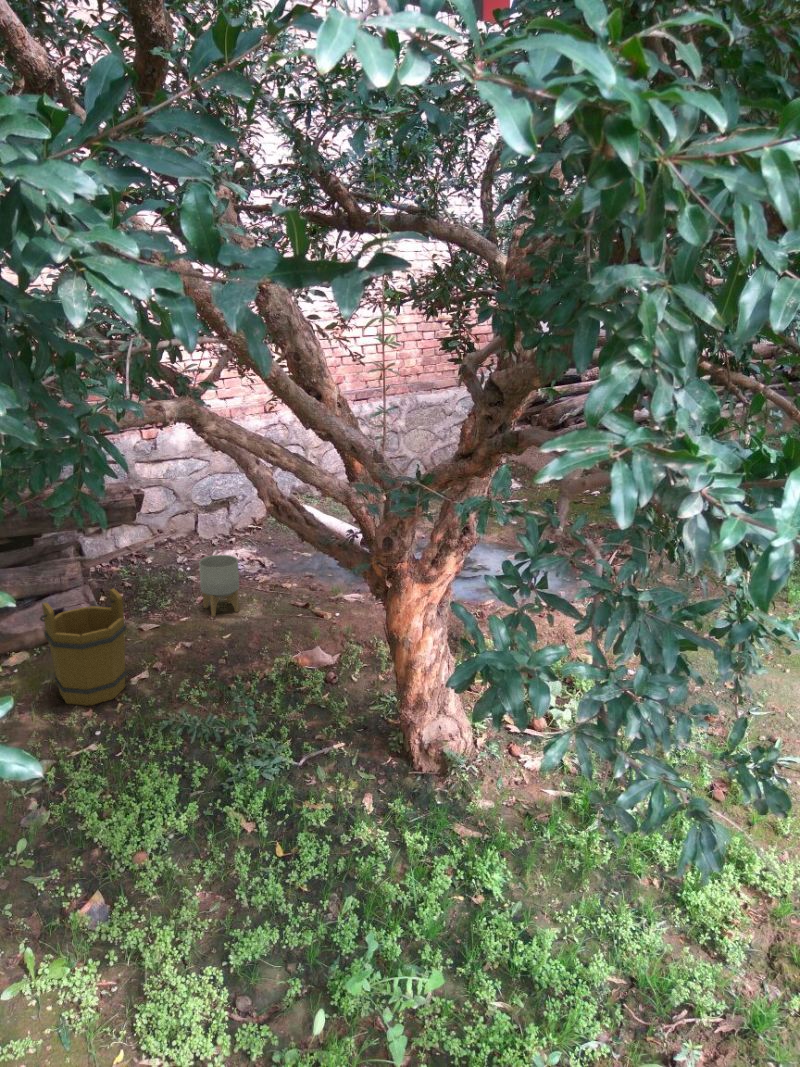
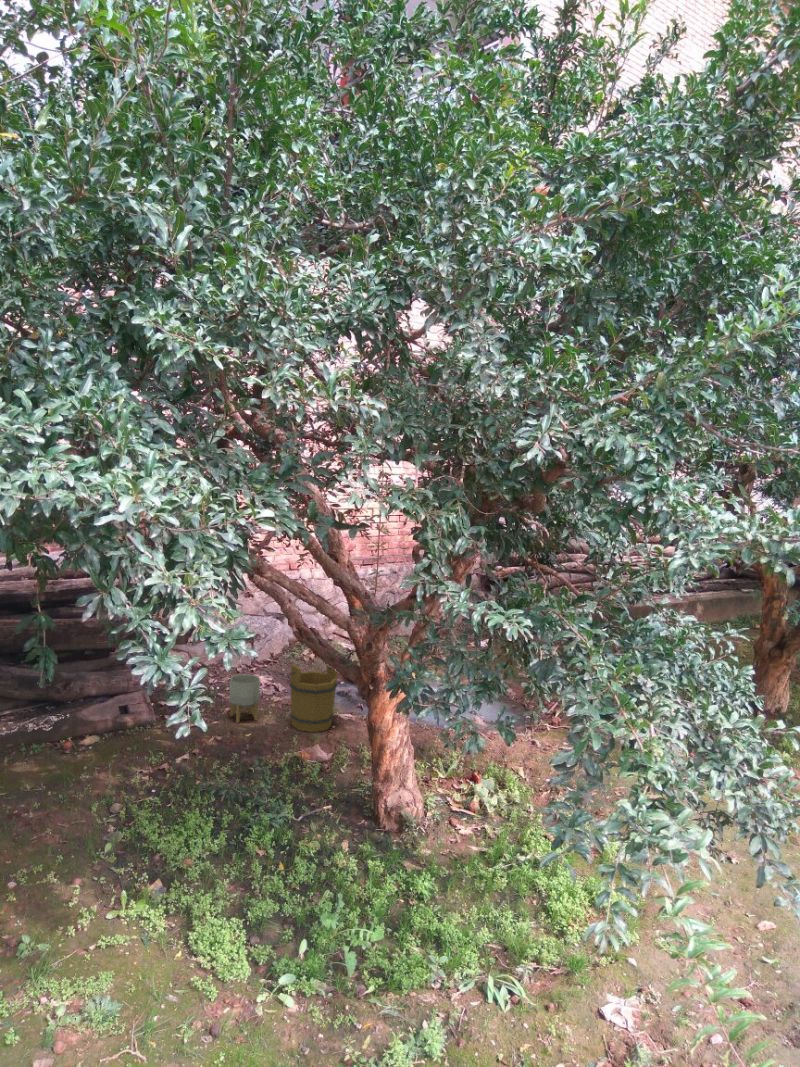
bucket: present [40,588,127,706] -> present [288,665,337,732]

